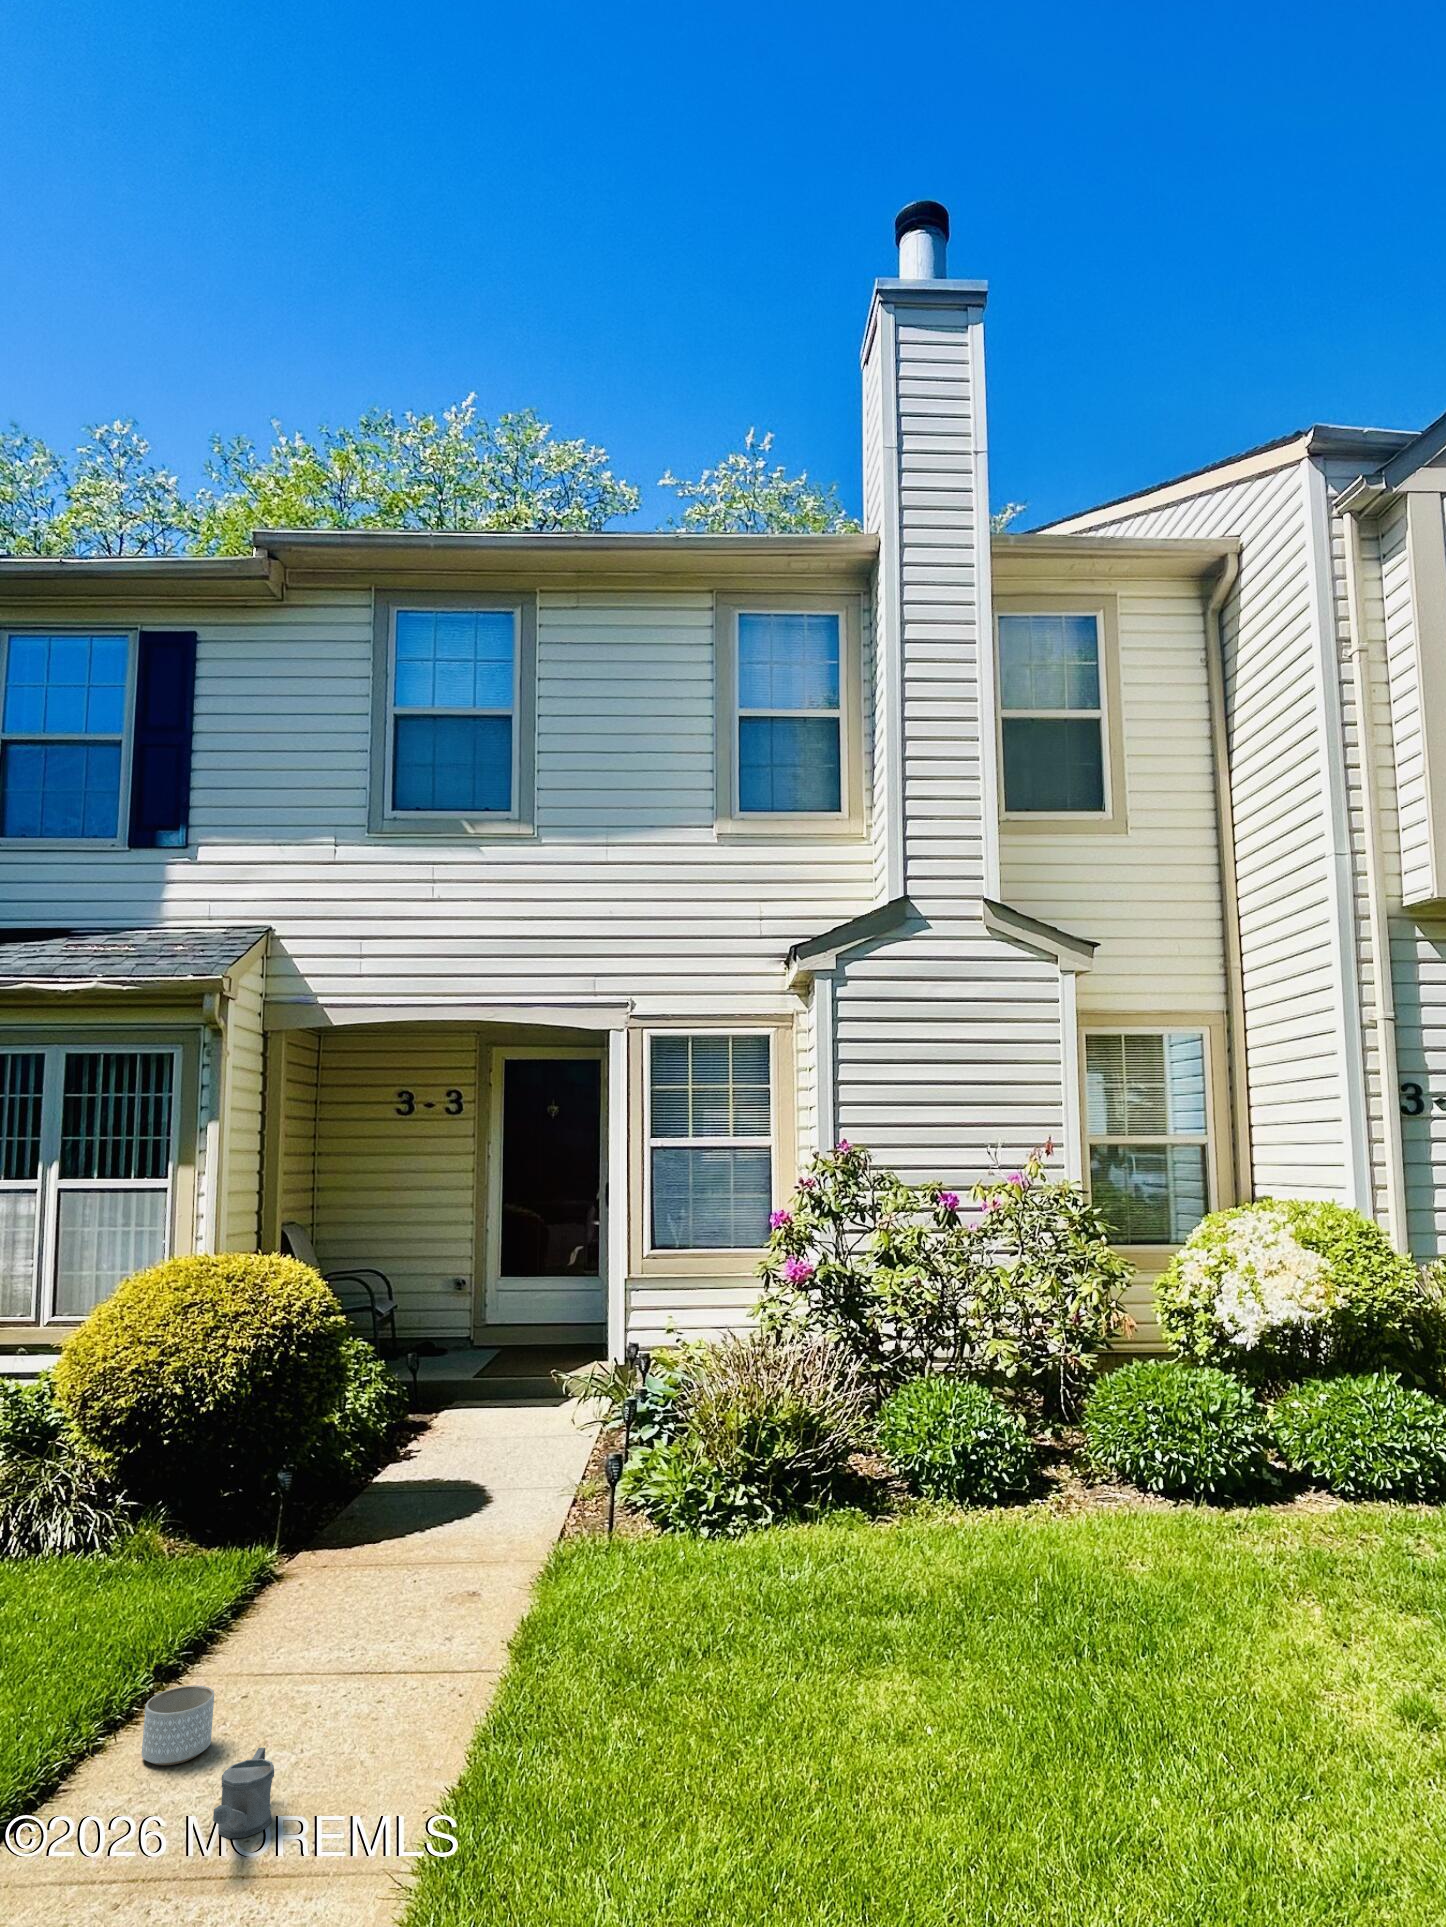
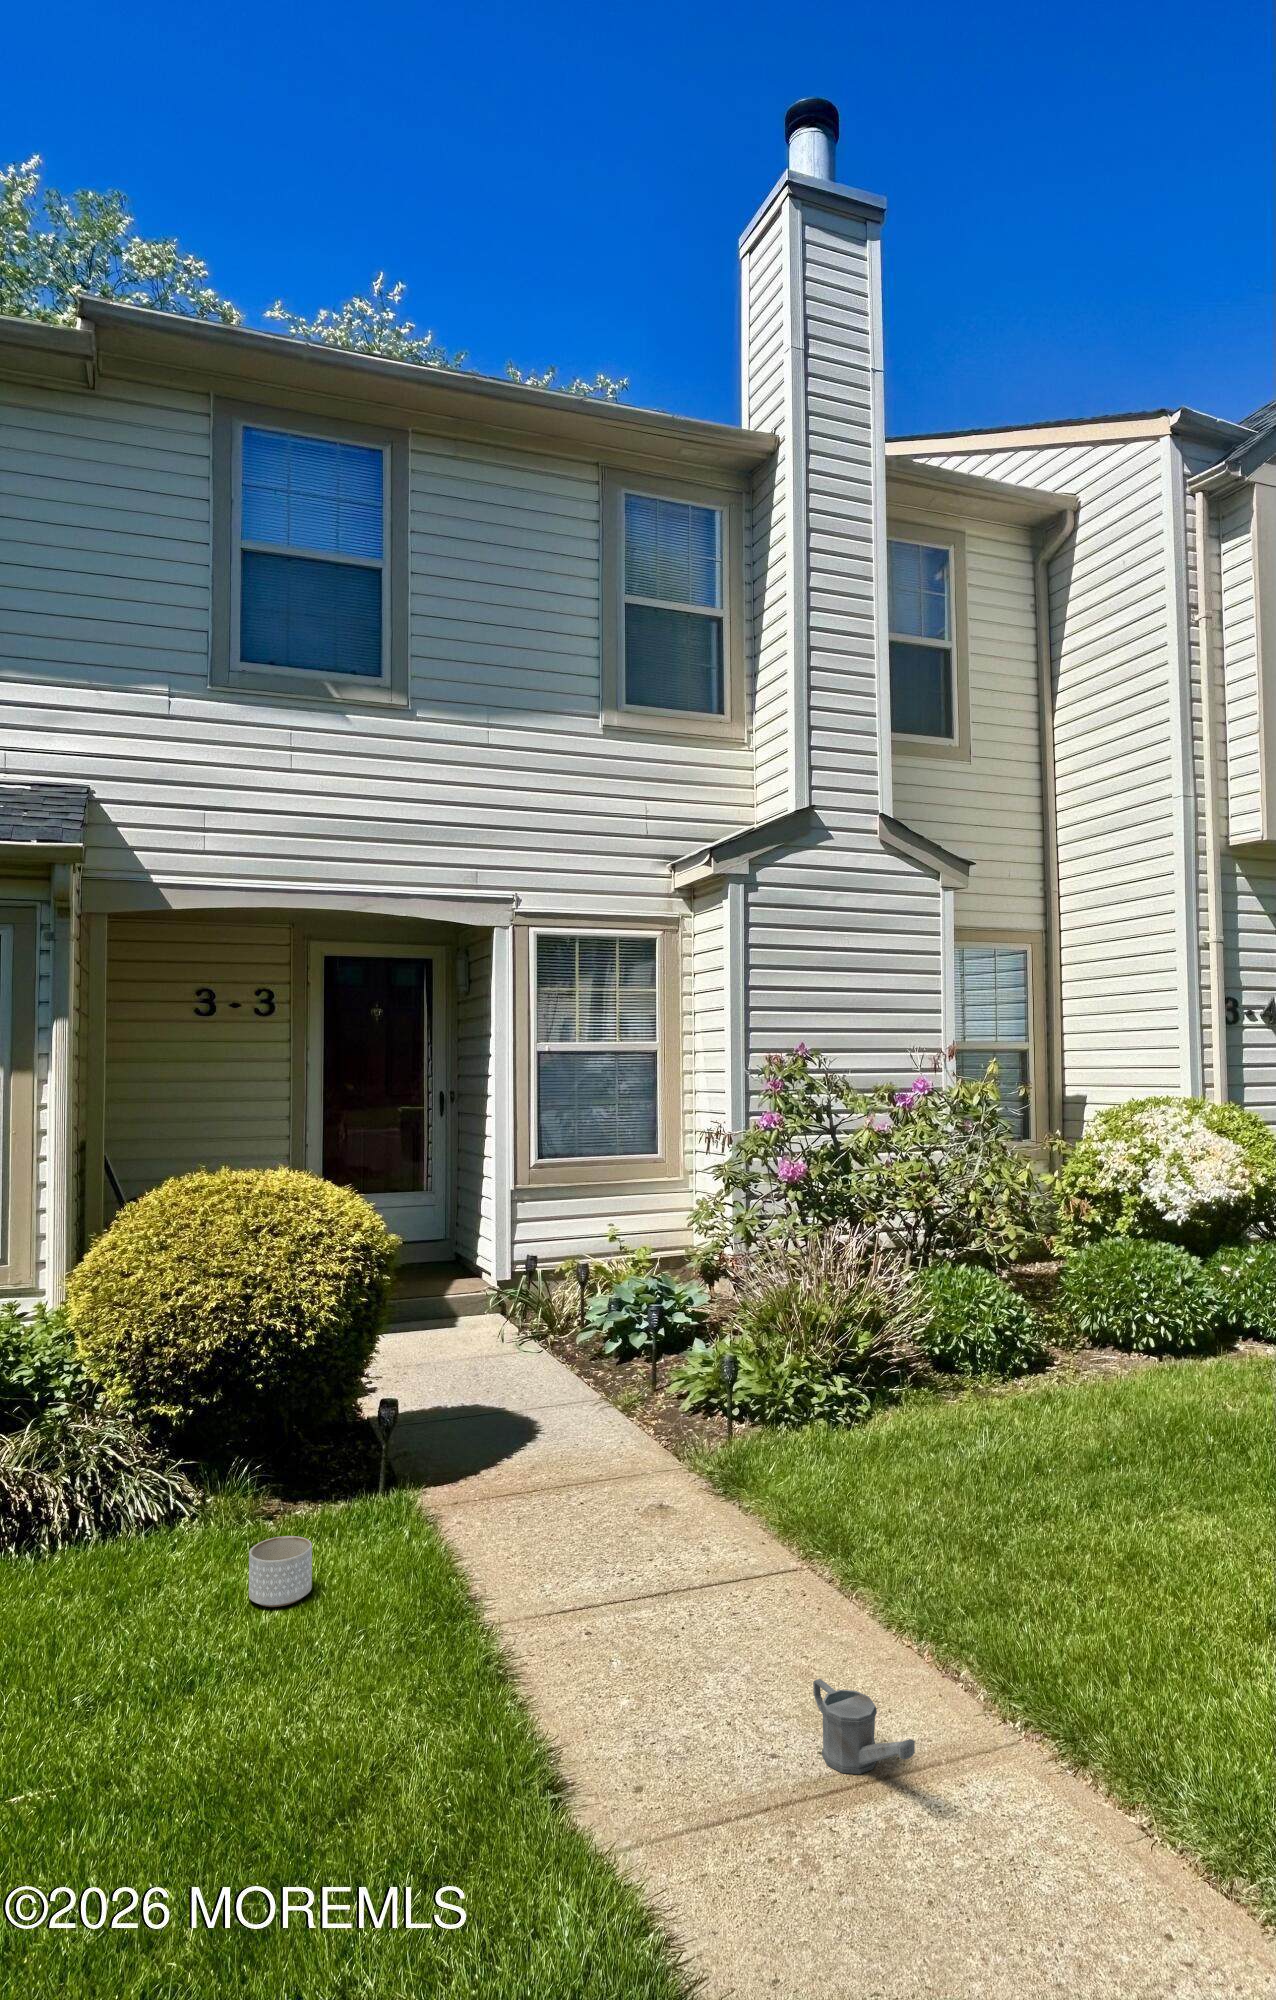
planter: present [142,1686,214,1765] -> present [249,1536,312,1607]

